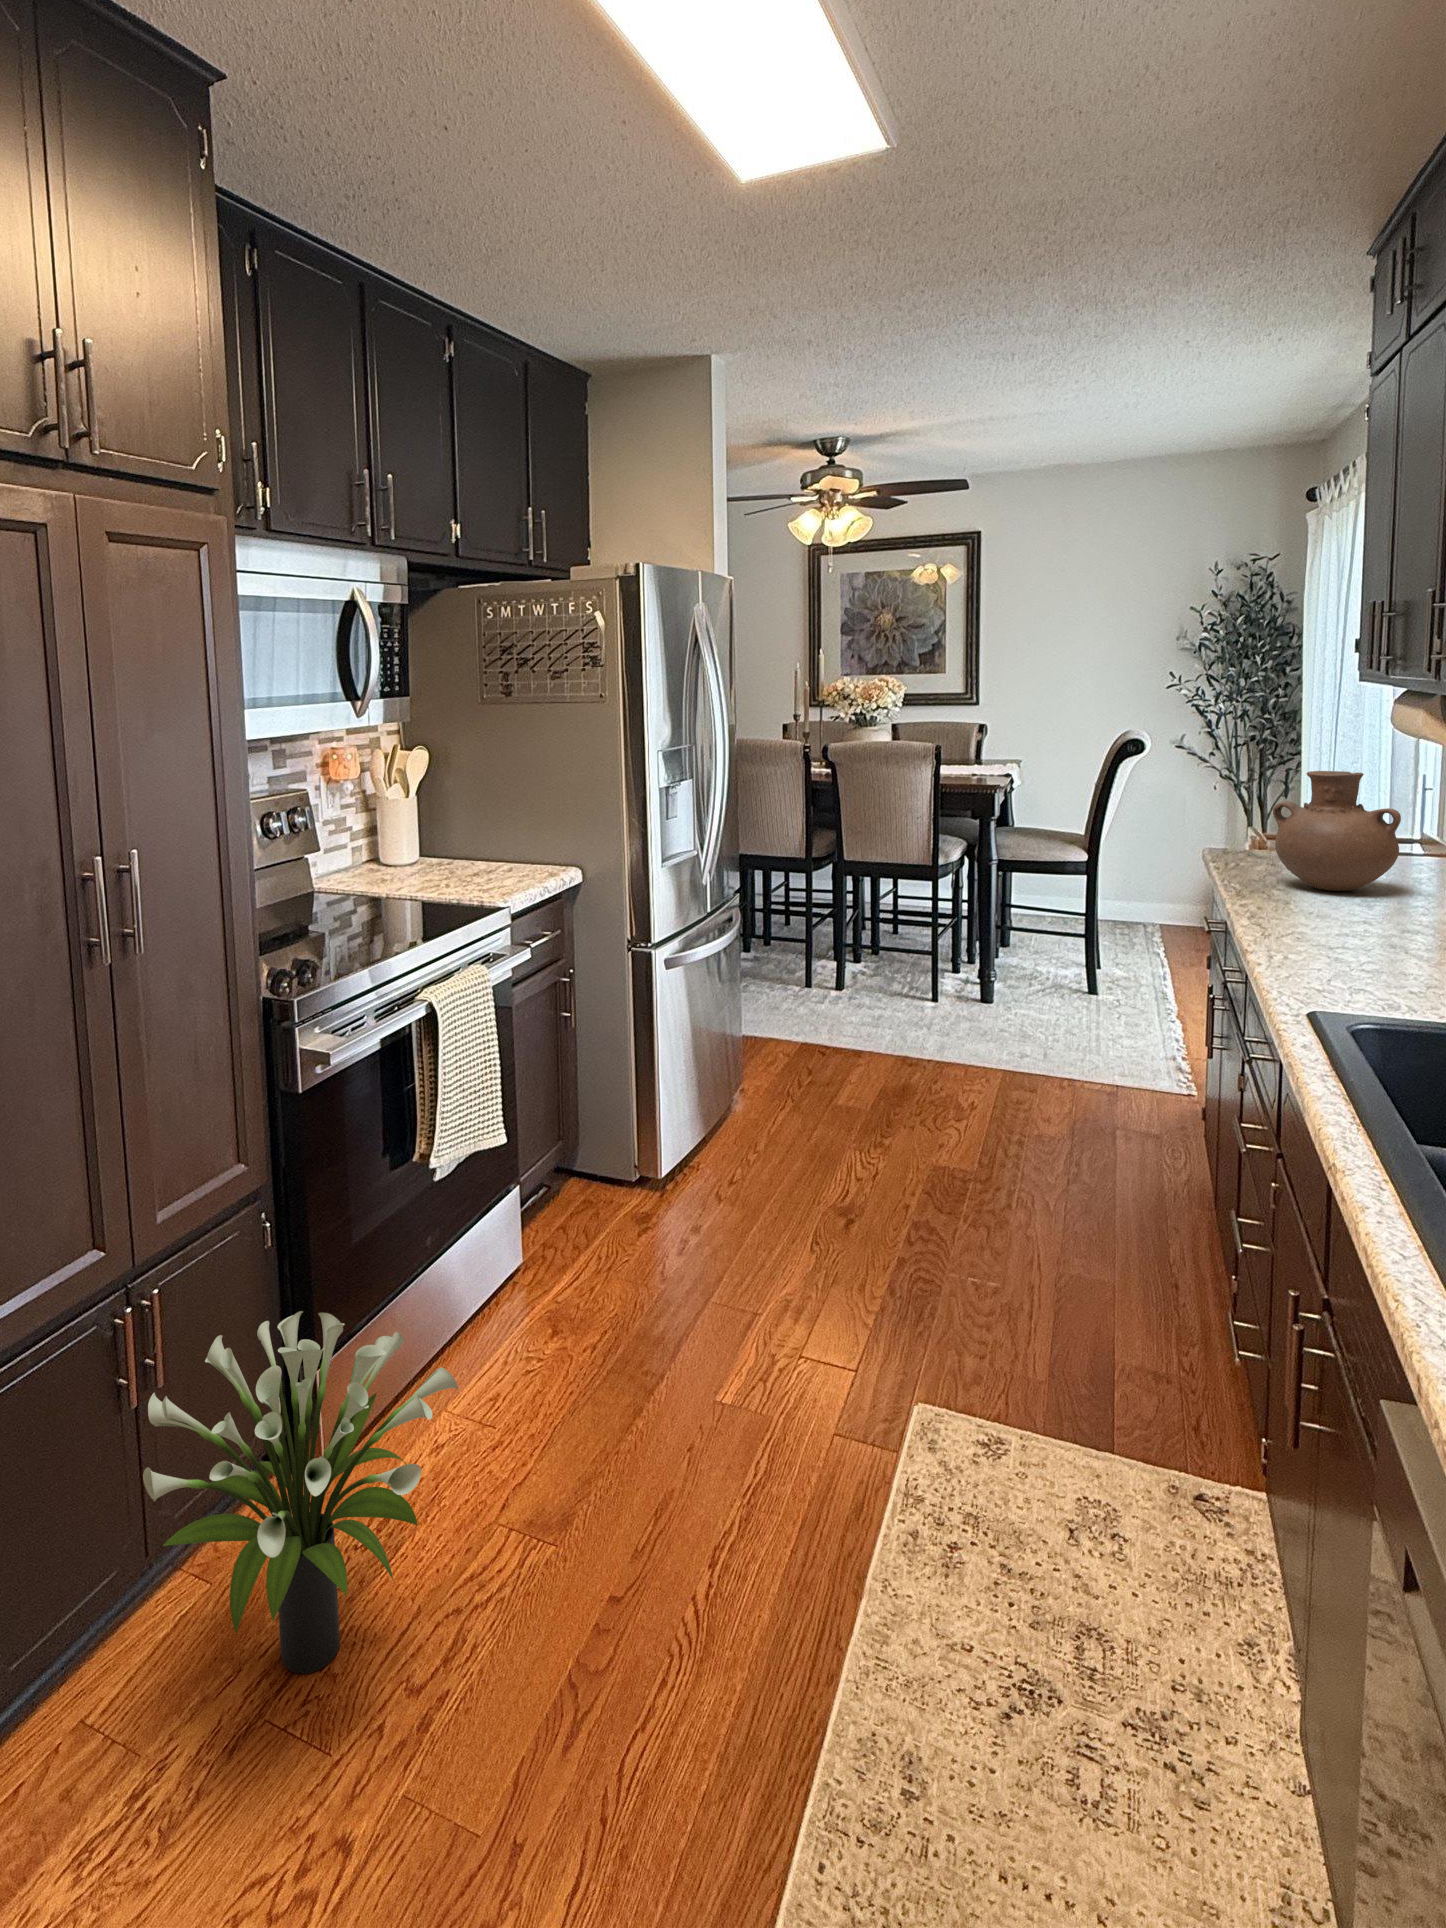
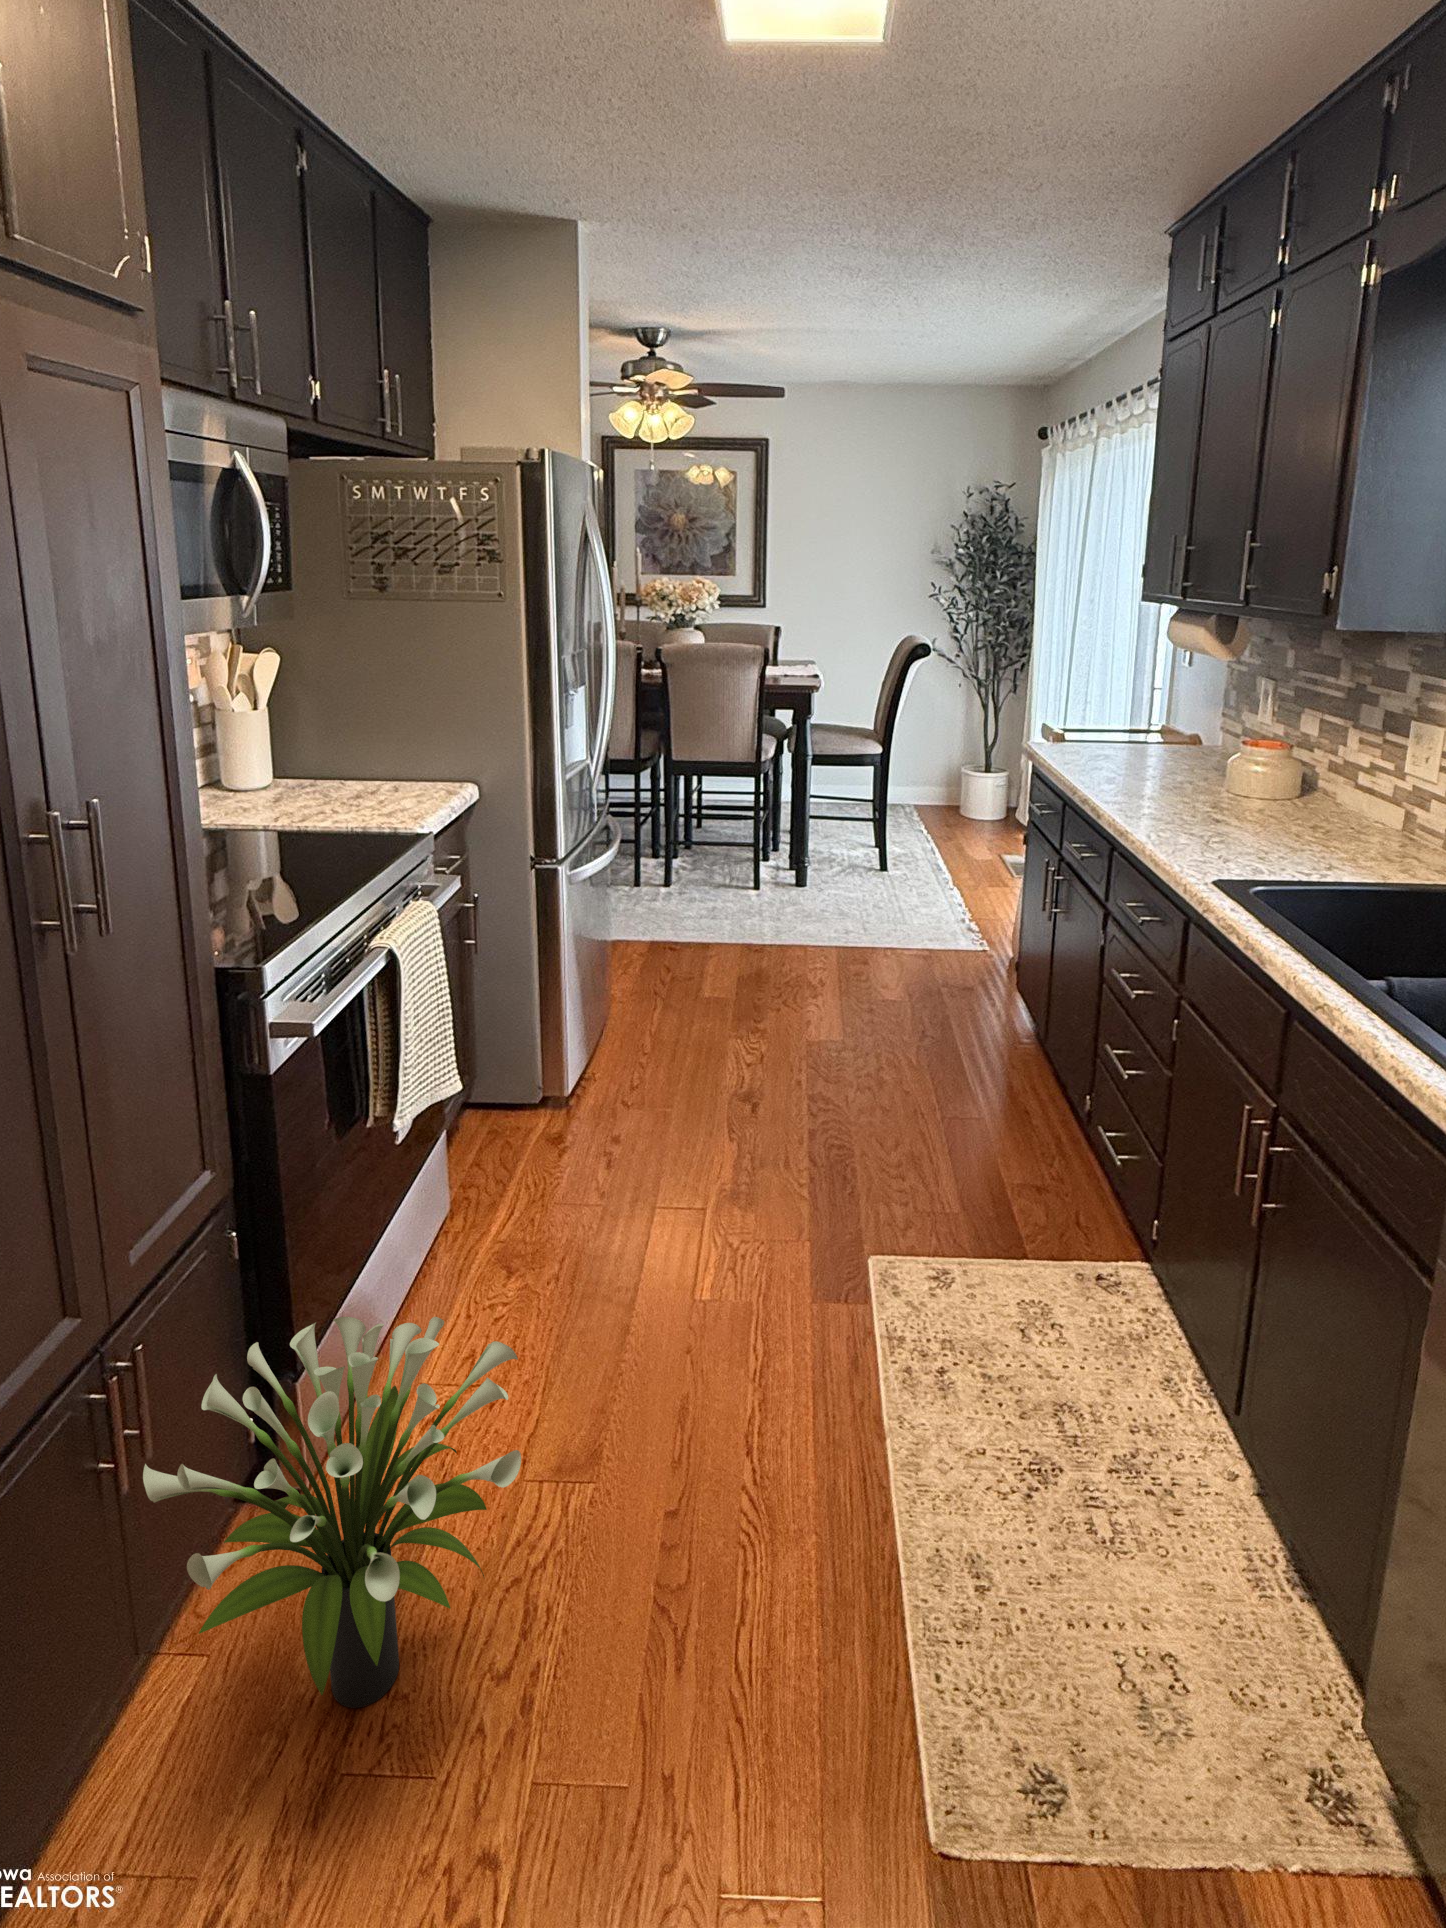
vase: present [1273,771,1401,891] -> none [1091,673,1184,773]

